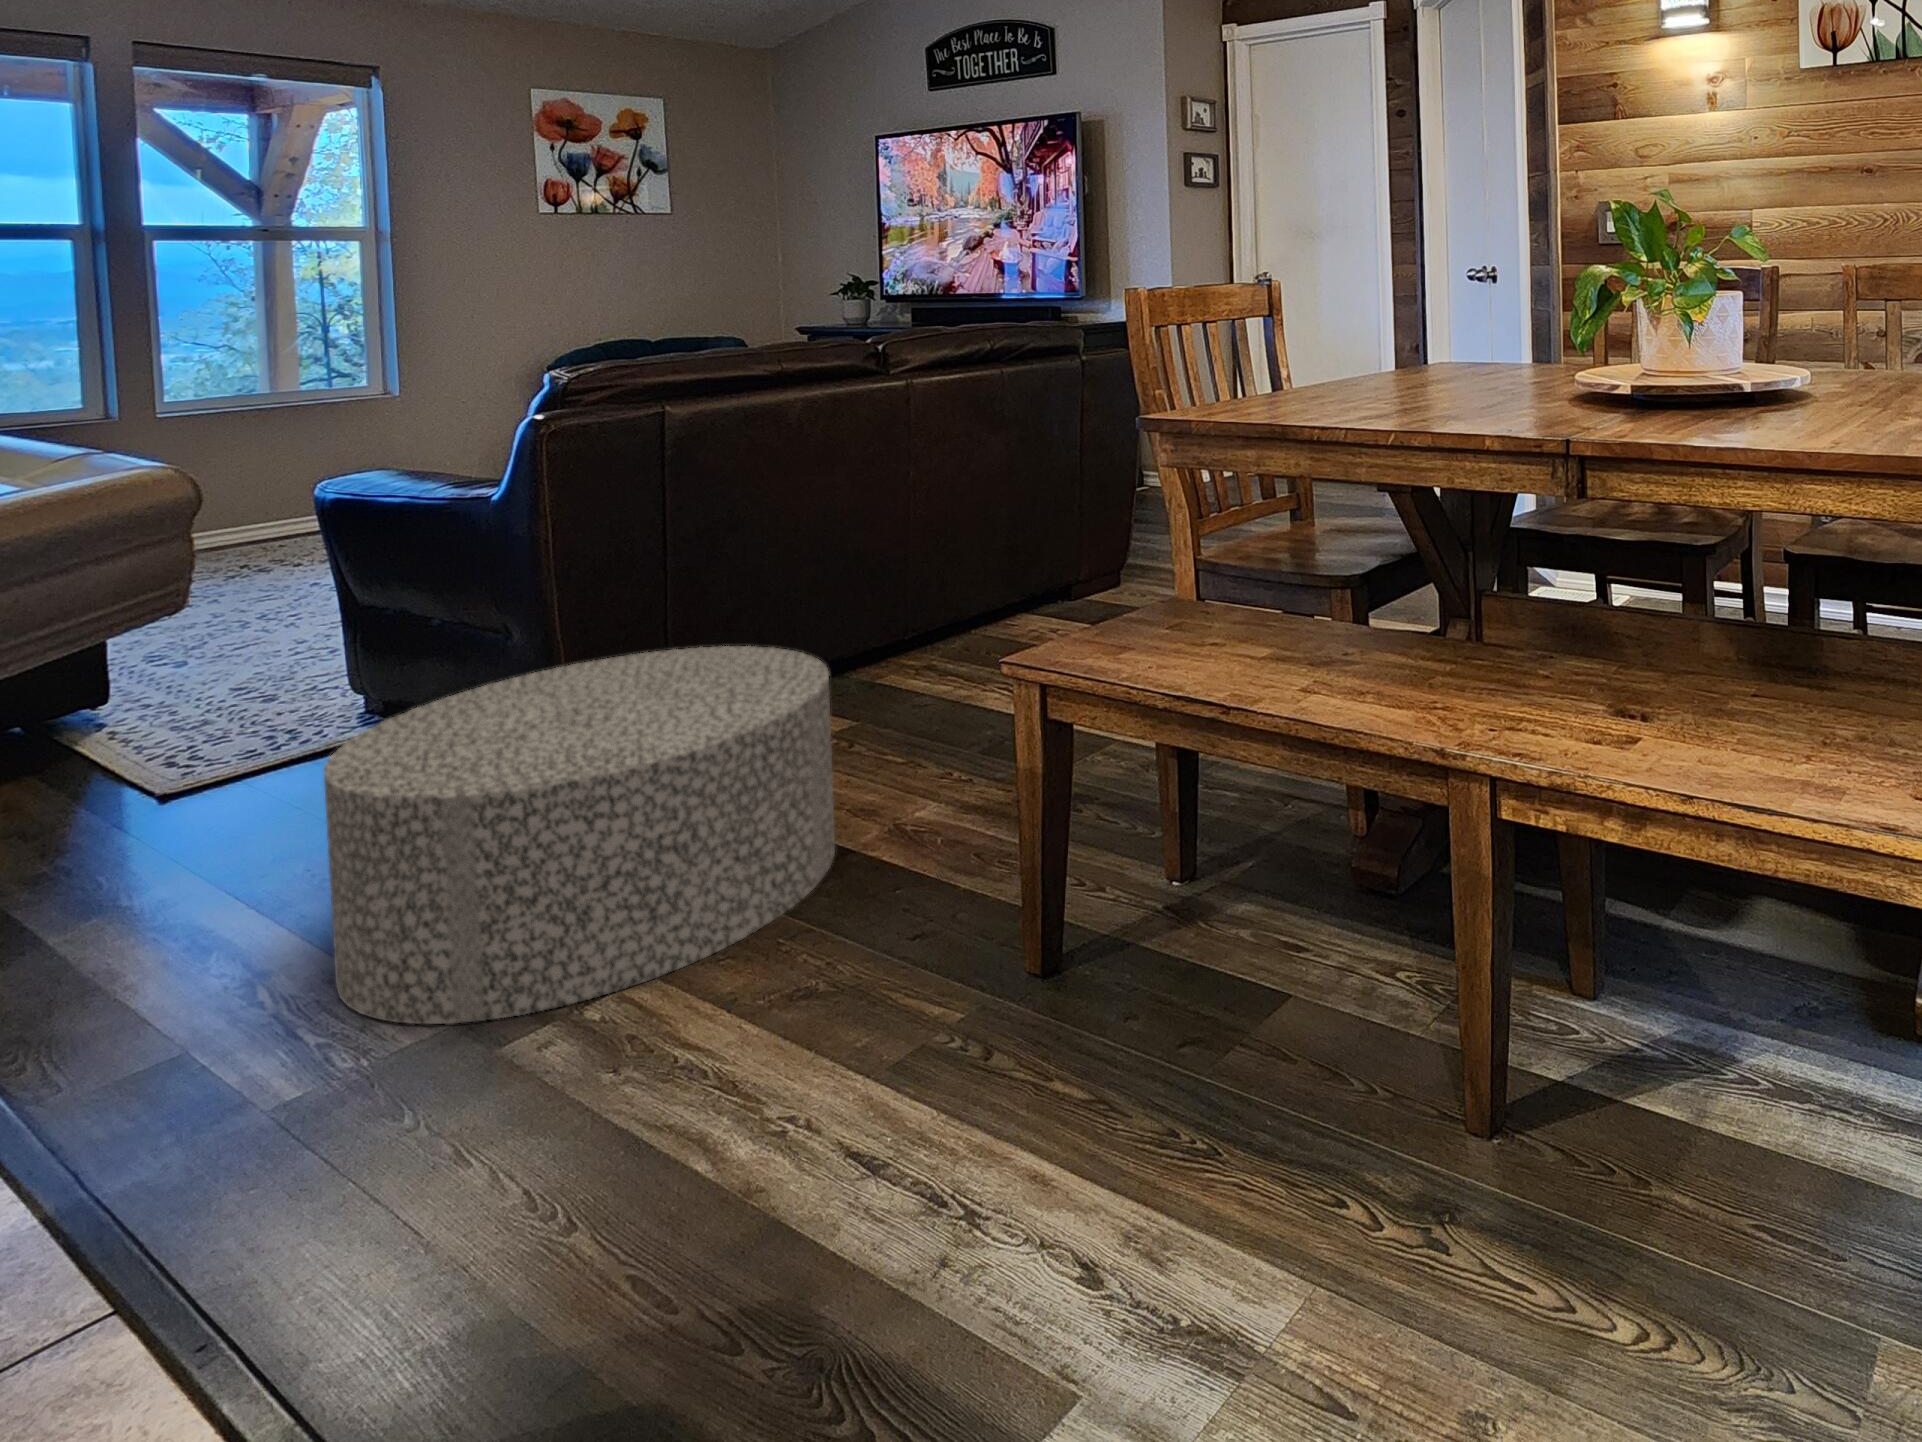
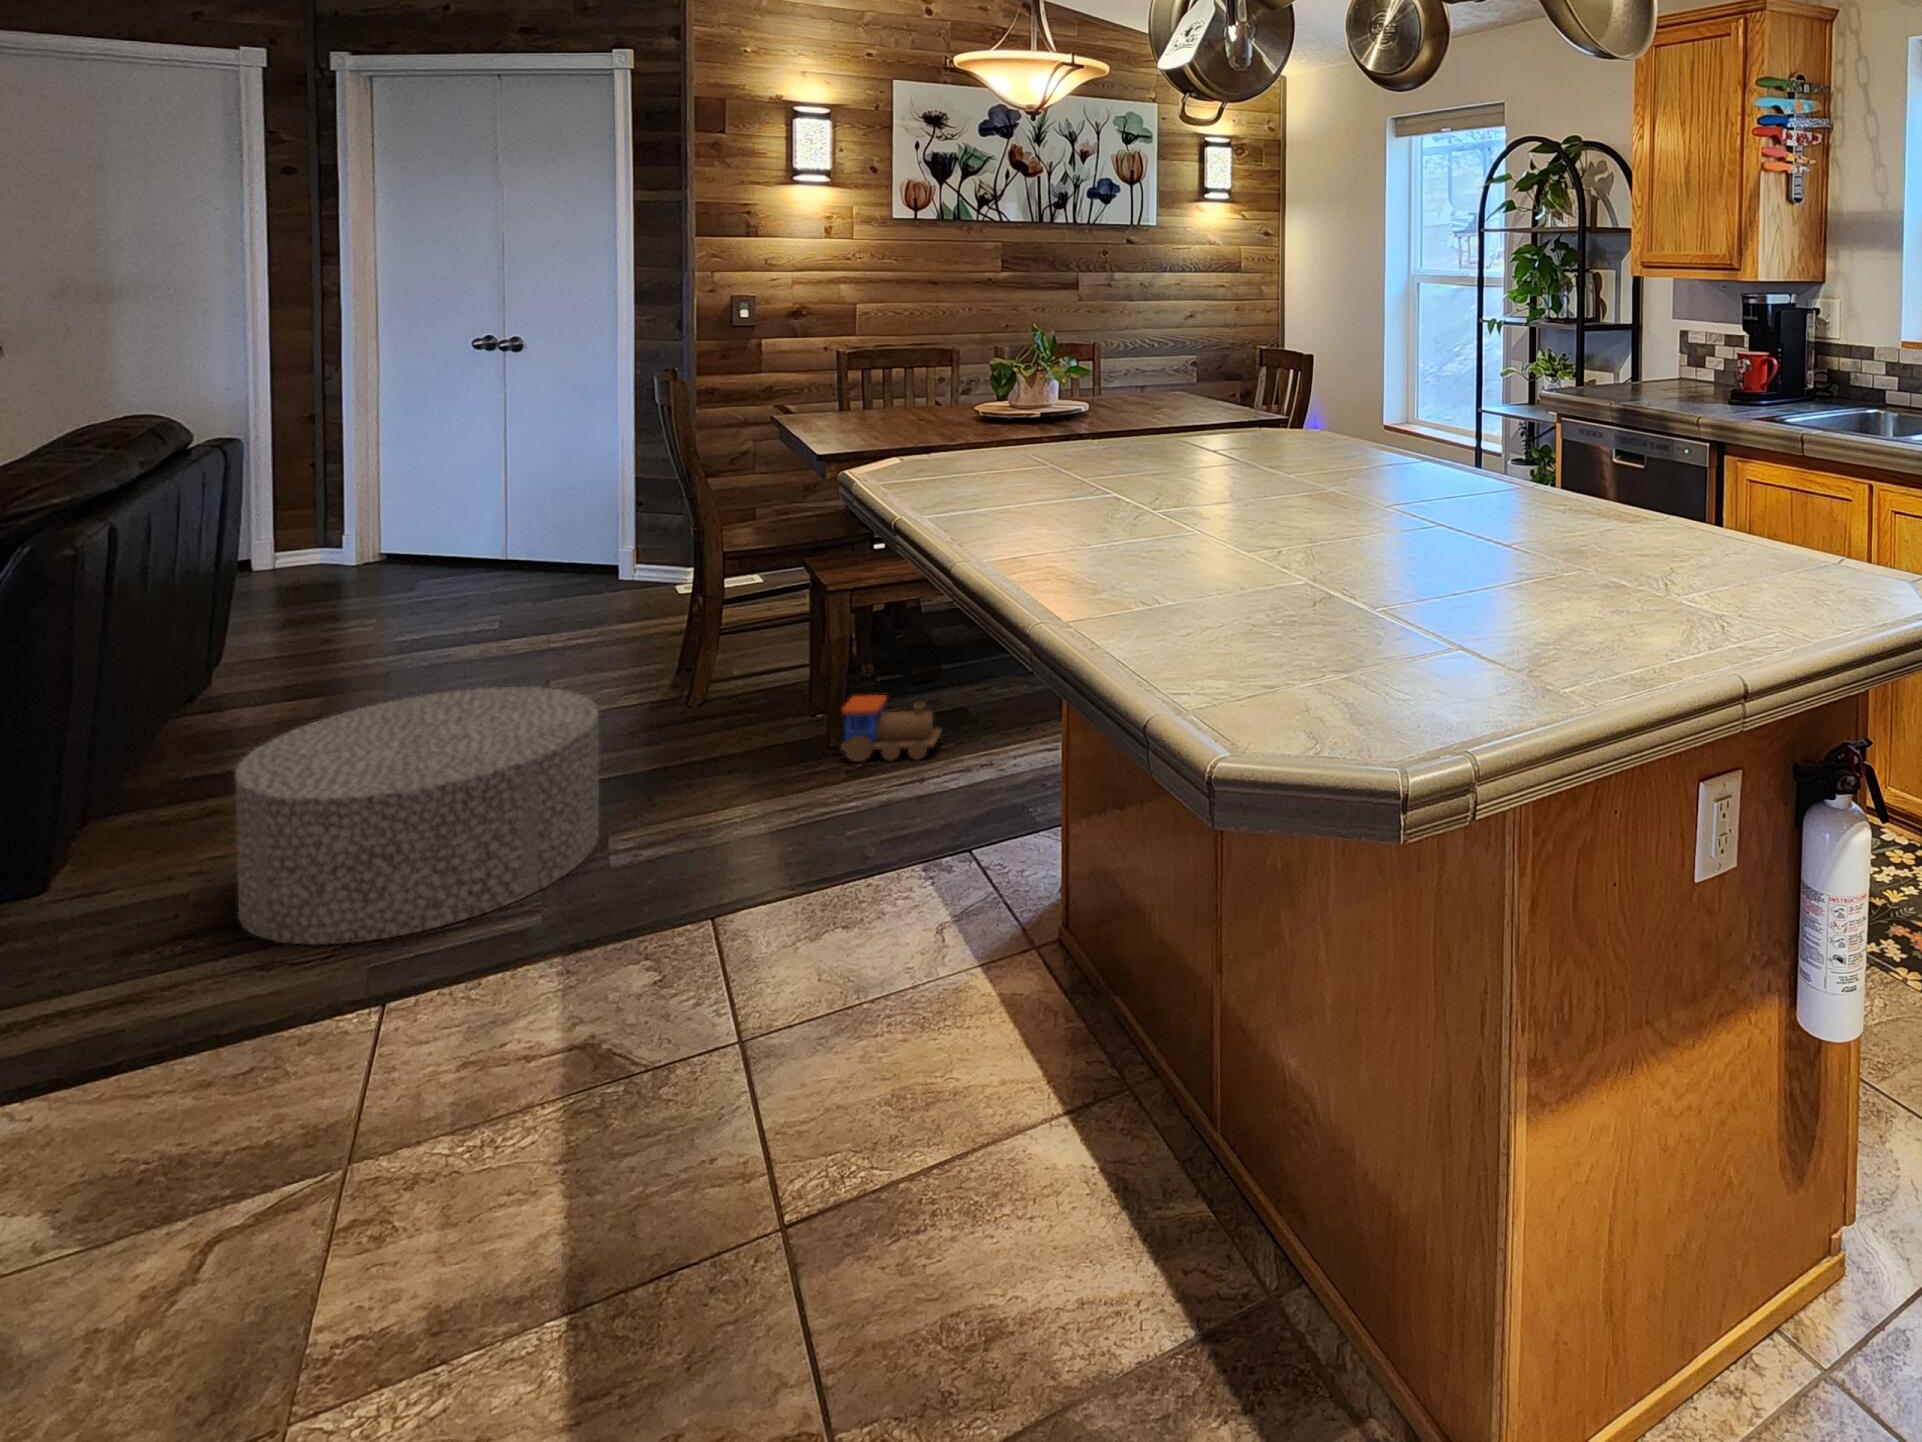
toy train: none [1065,865,1214,1079] -> present [841,695,941,762]

